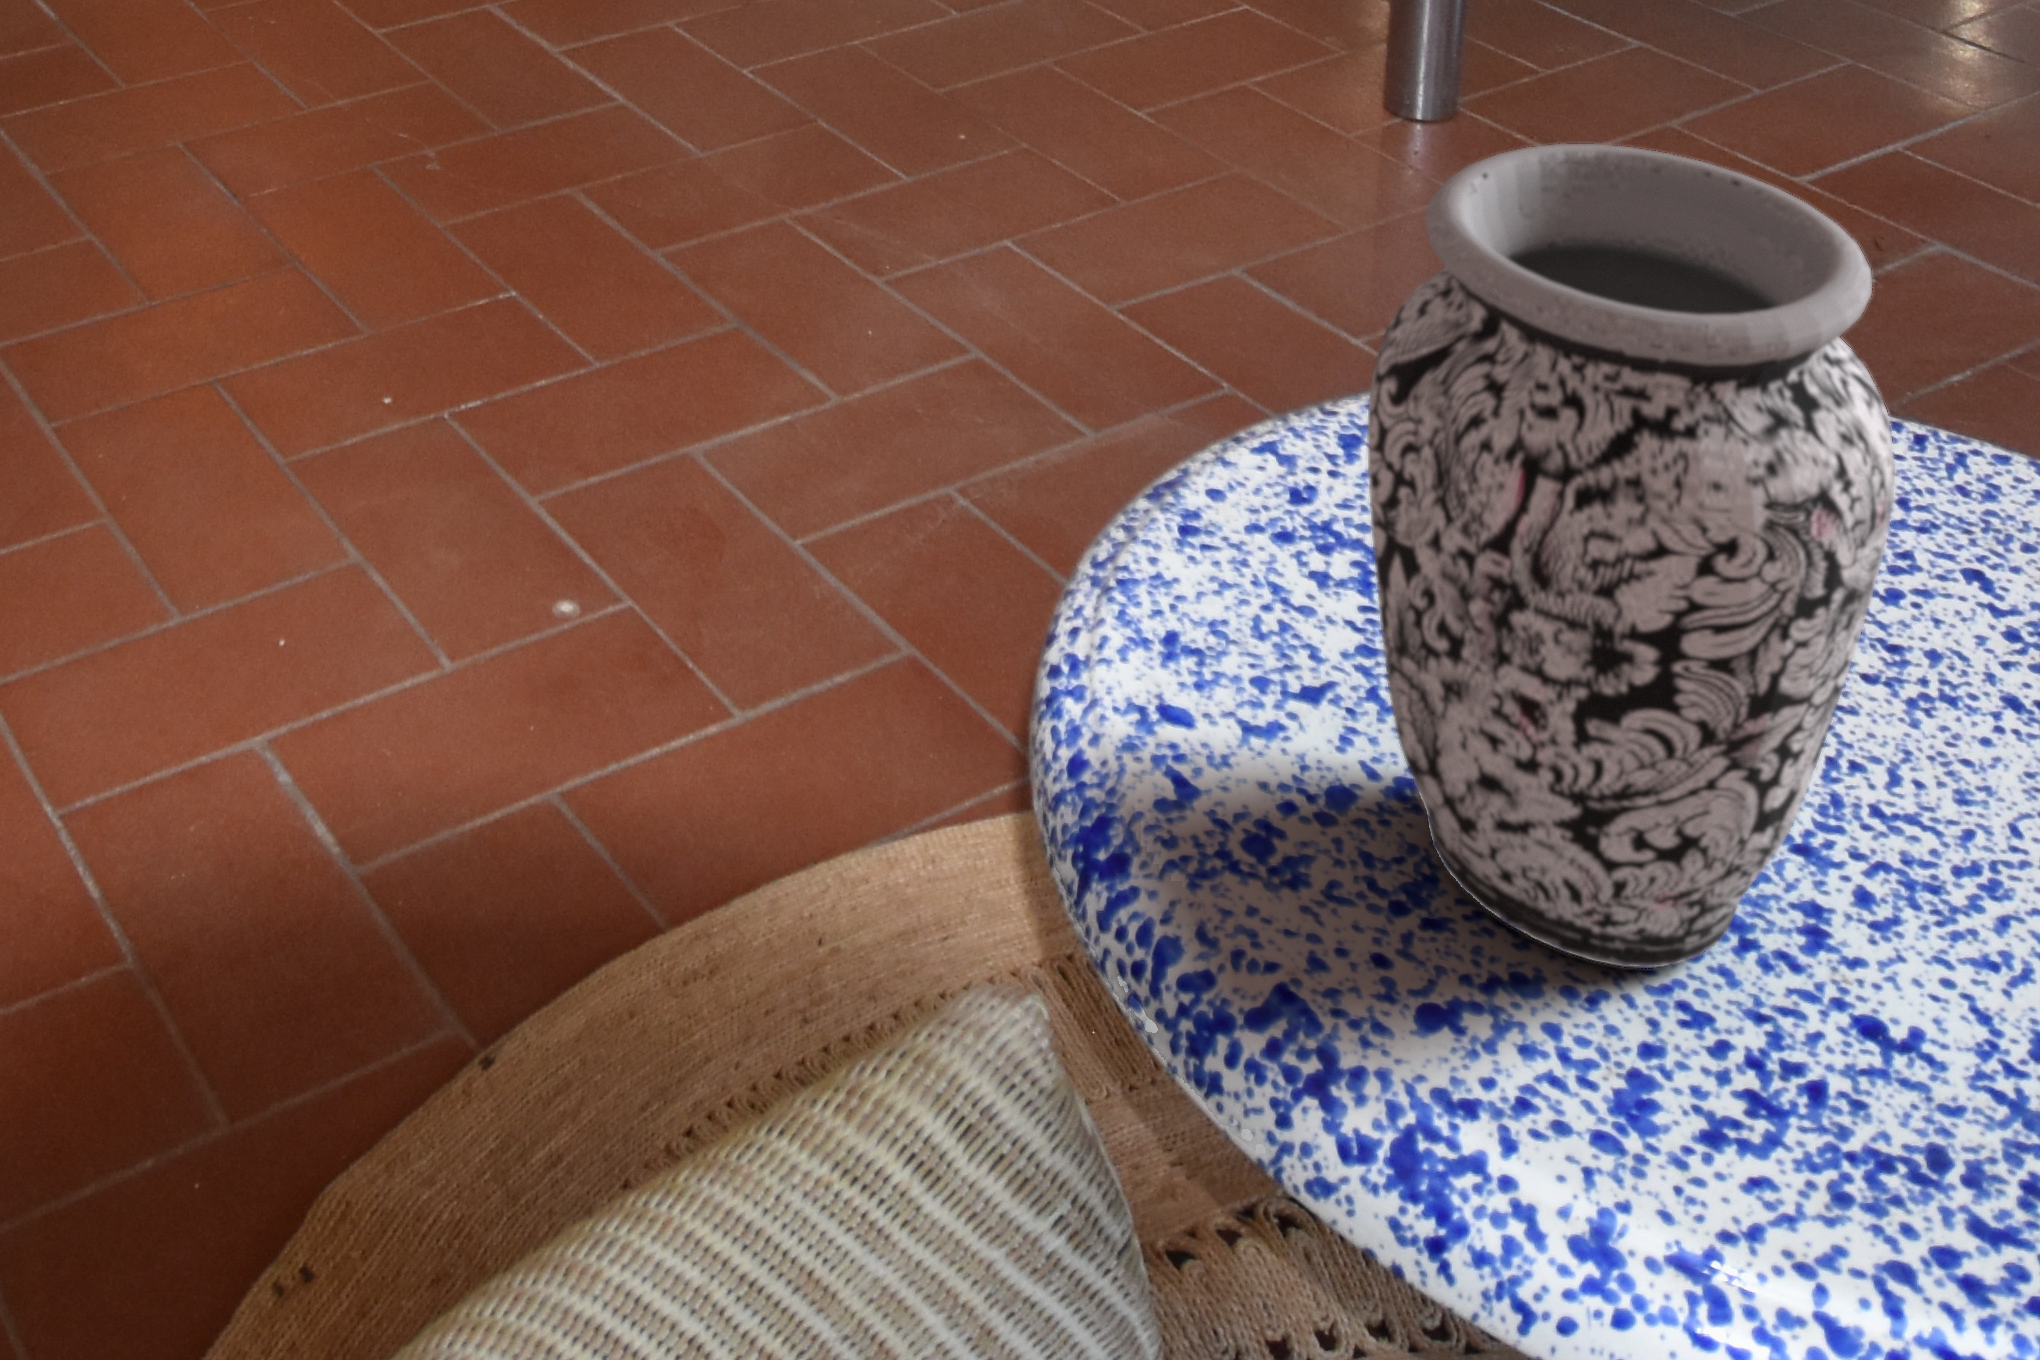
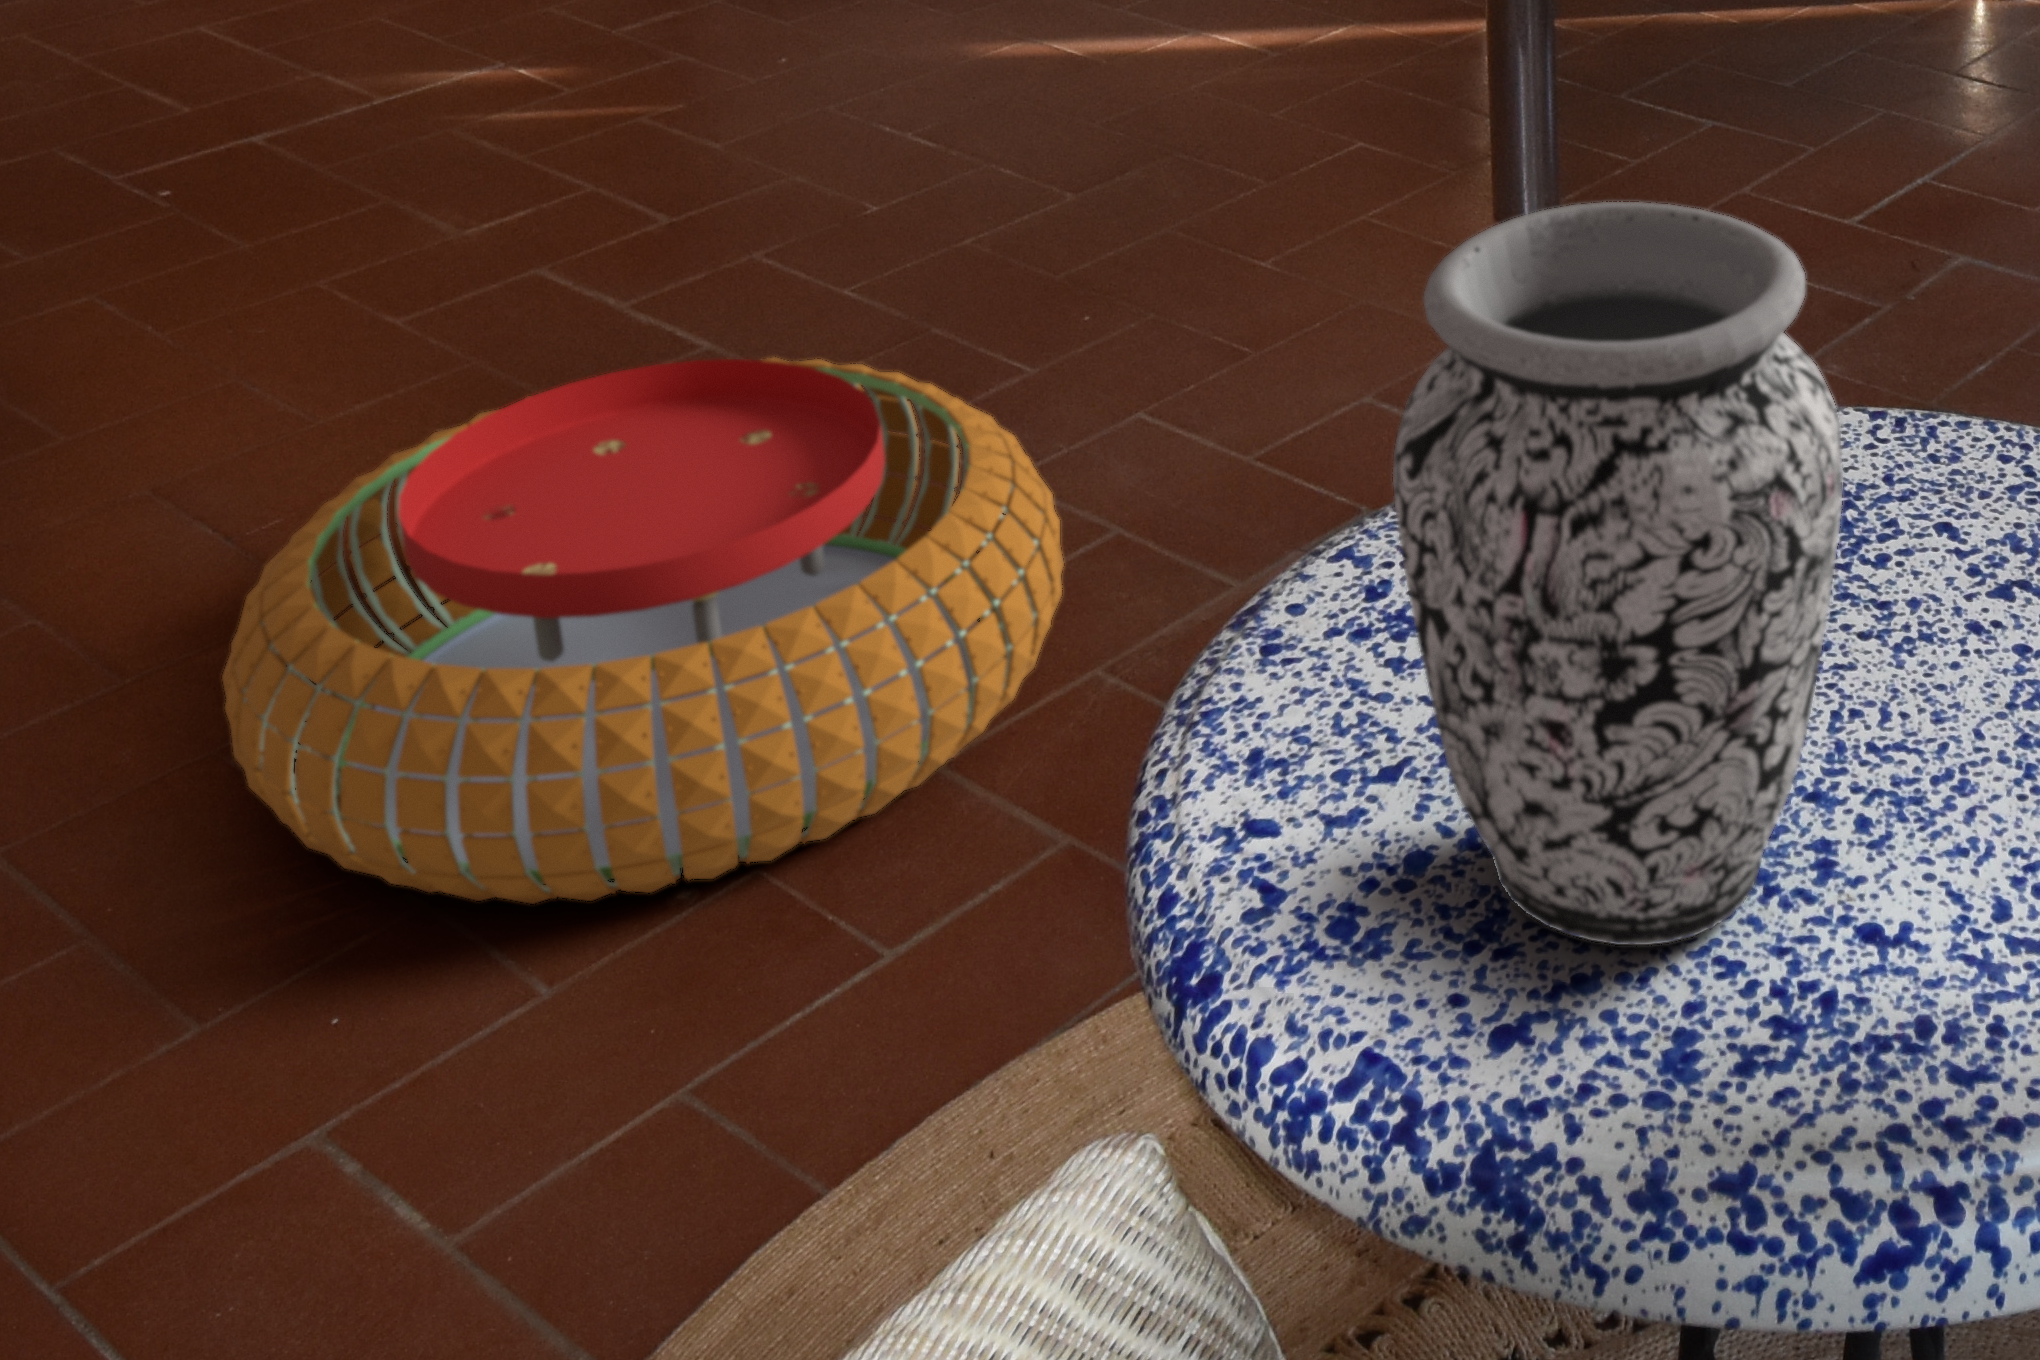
pouf: none [238,109,939,593] -> present [222,358,1063,904]

